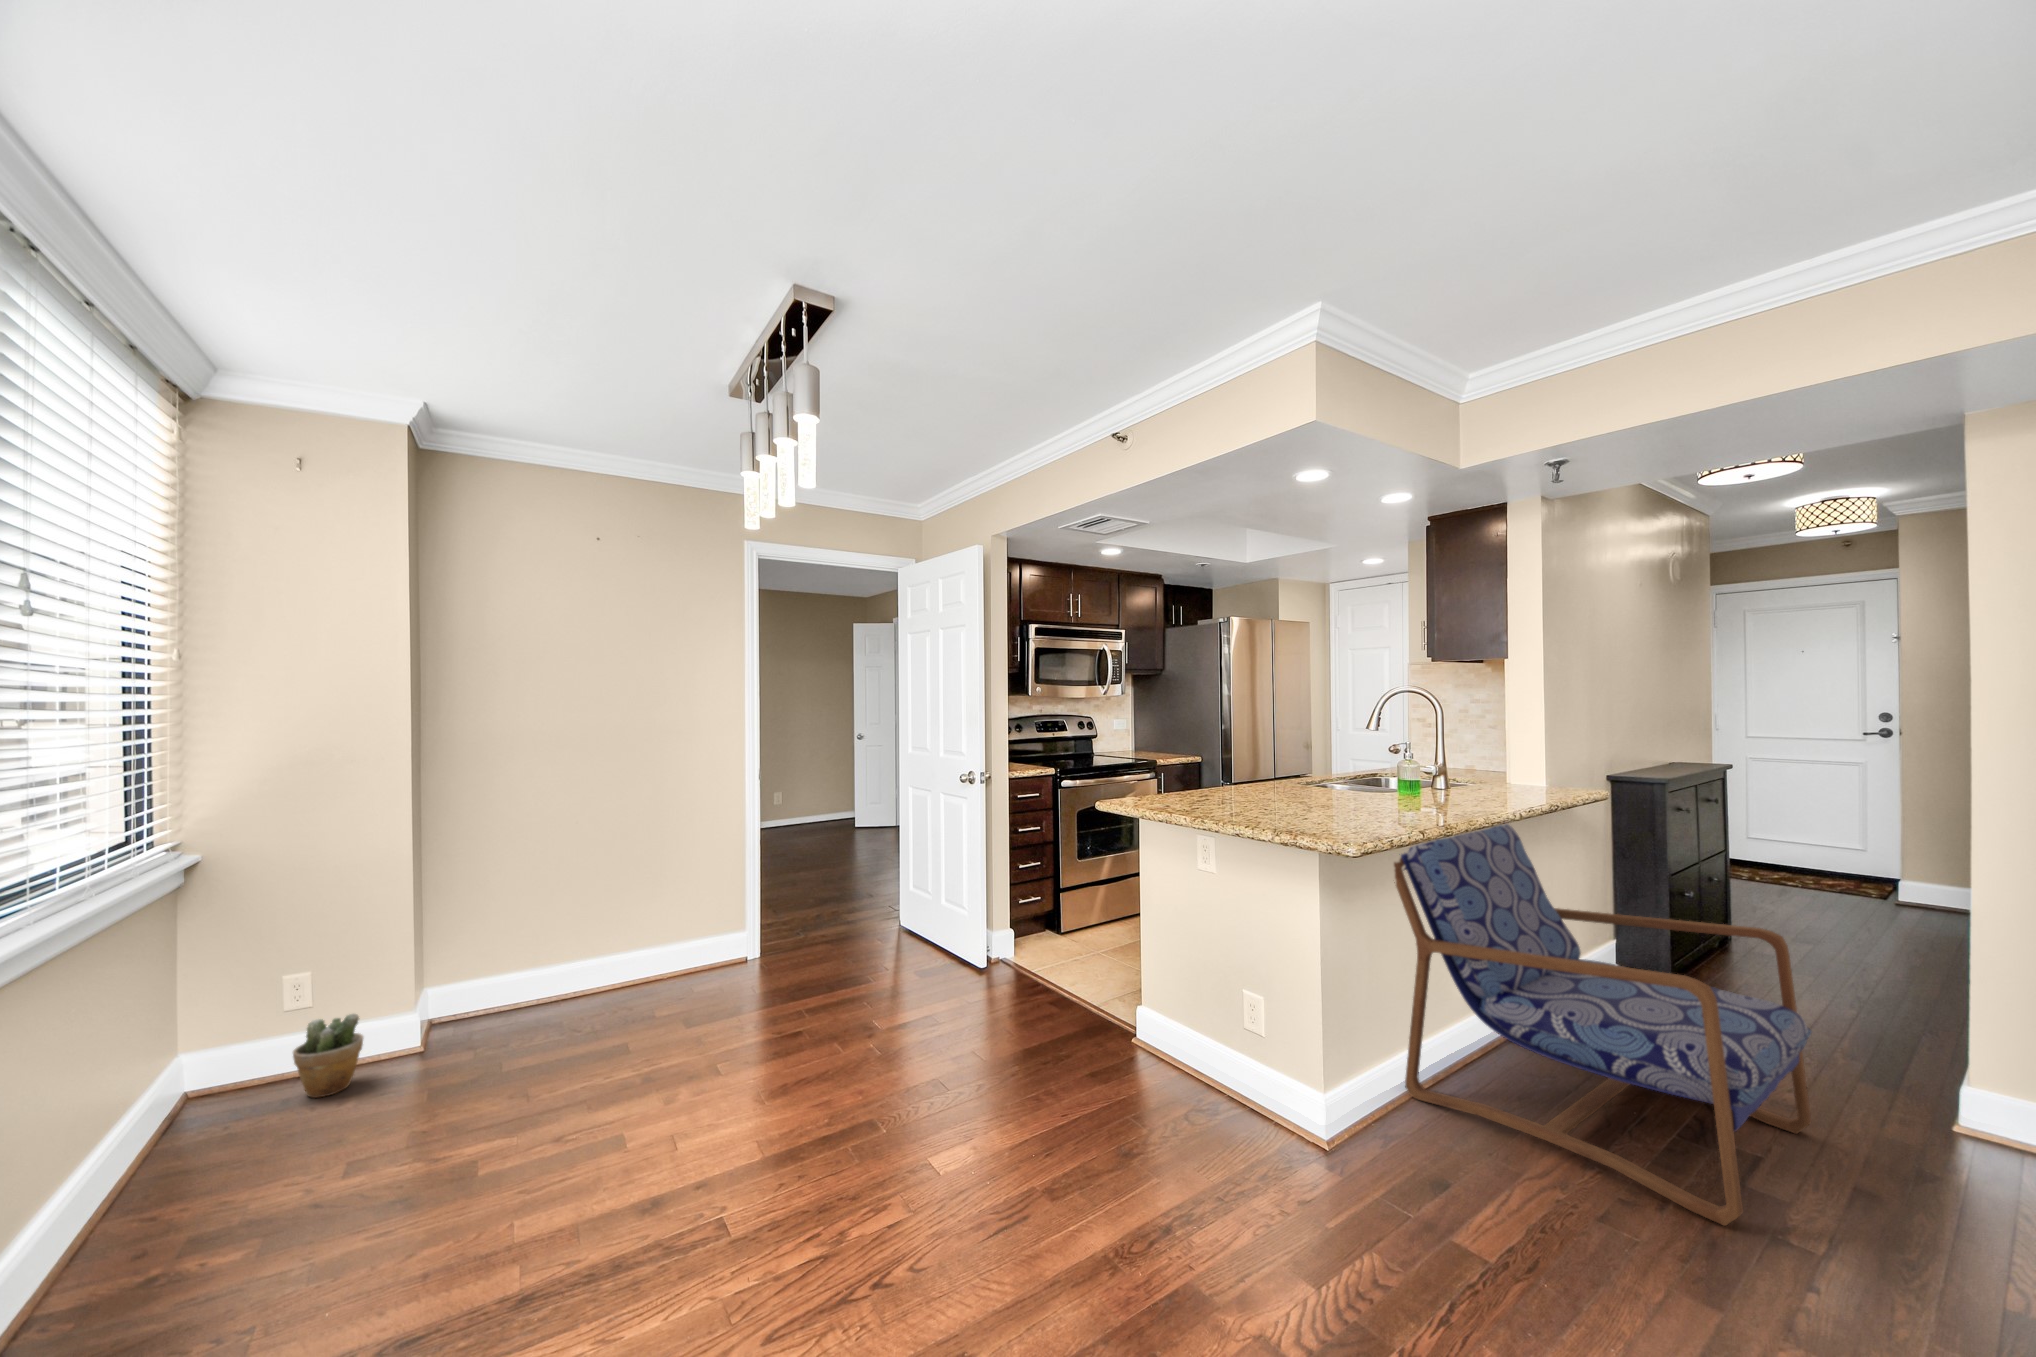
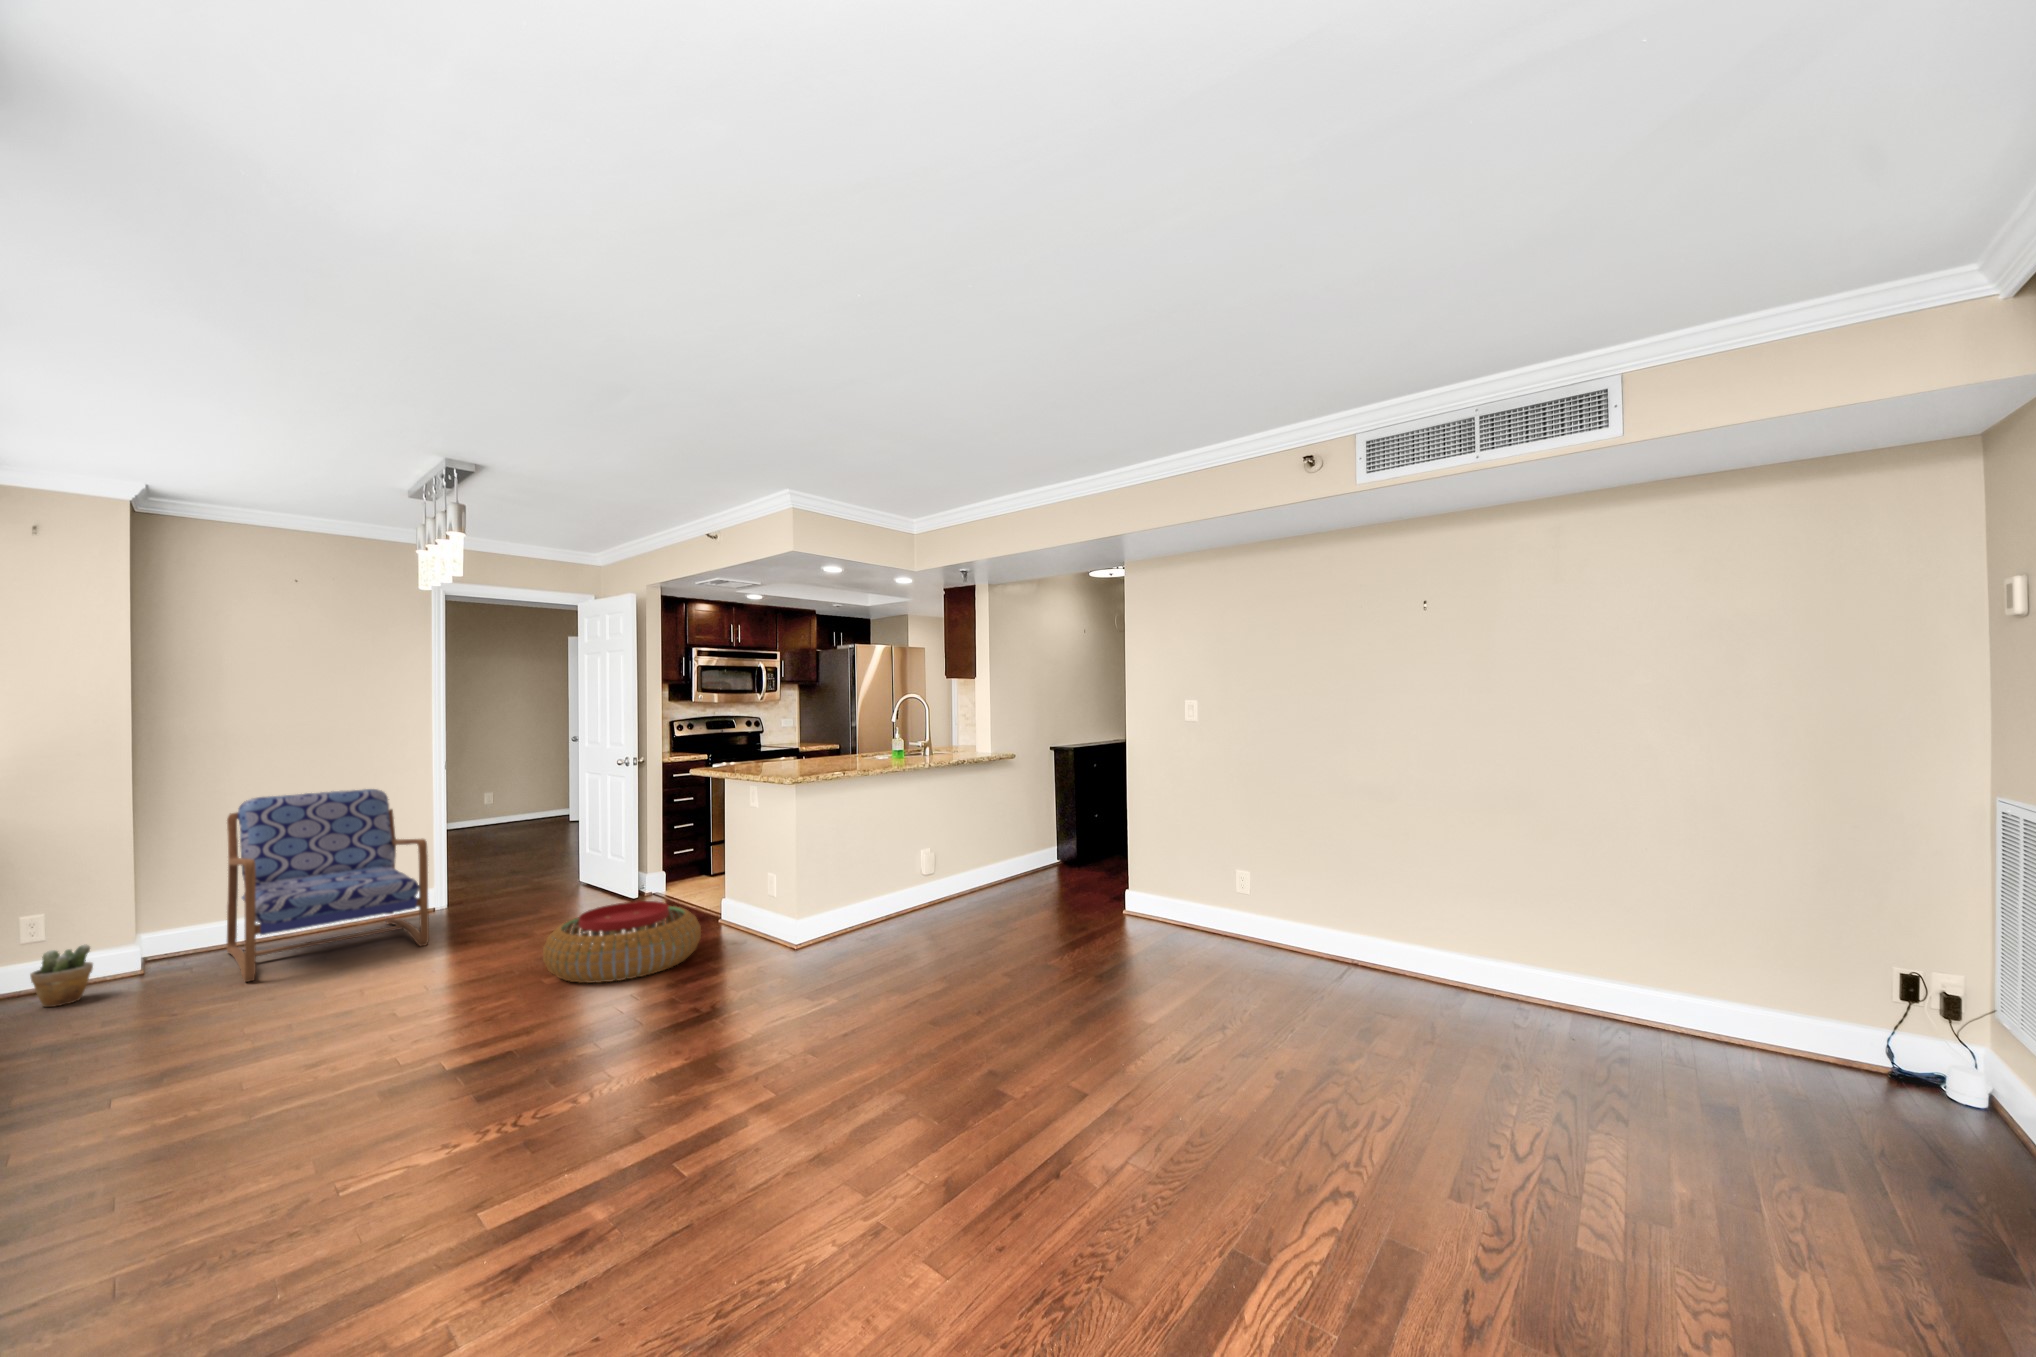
armchair: present [1394,824,1811,1226] -> present [227,789,429,982]
pouf: none [915,1018,1151,1188] -> present [543,901,701,983]

